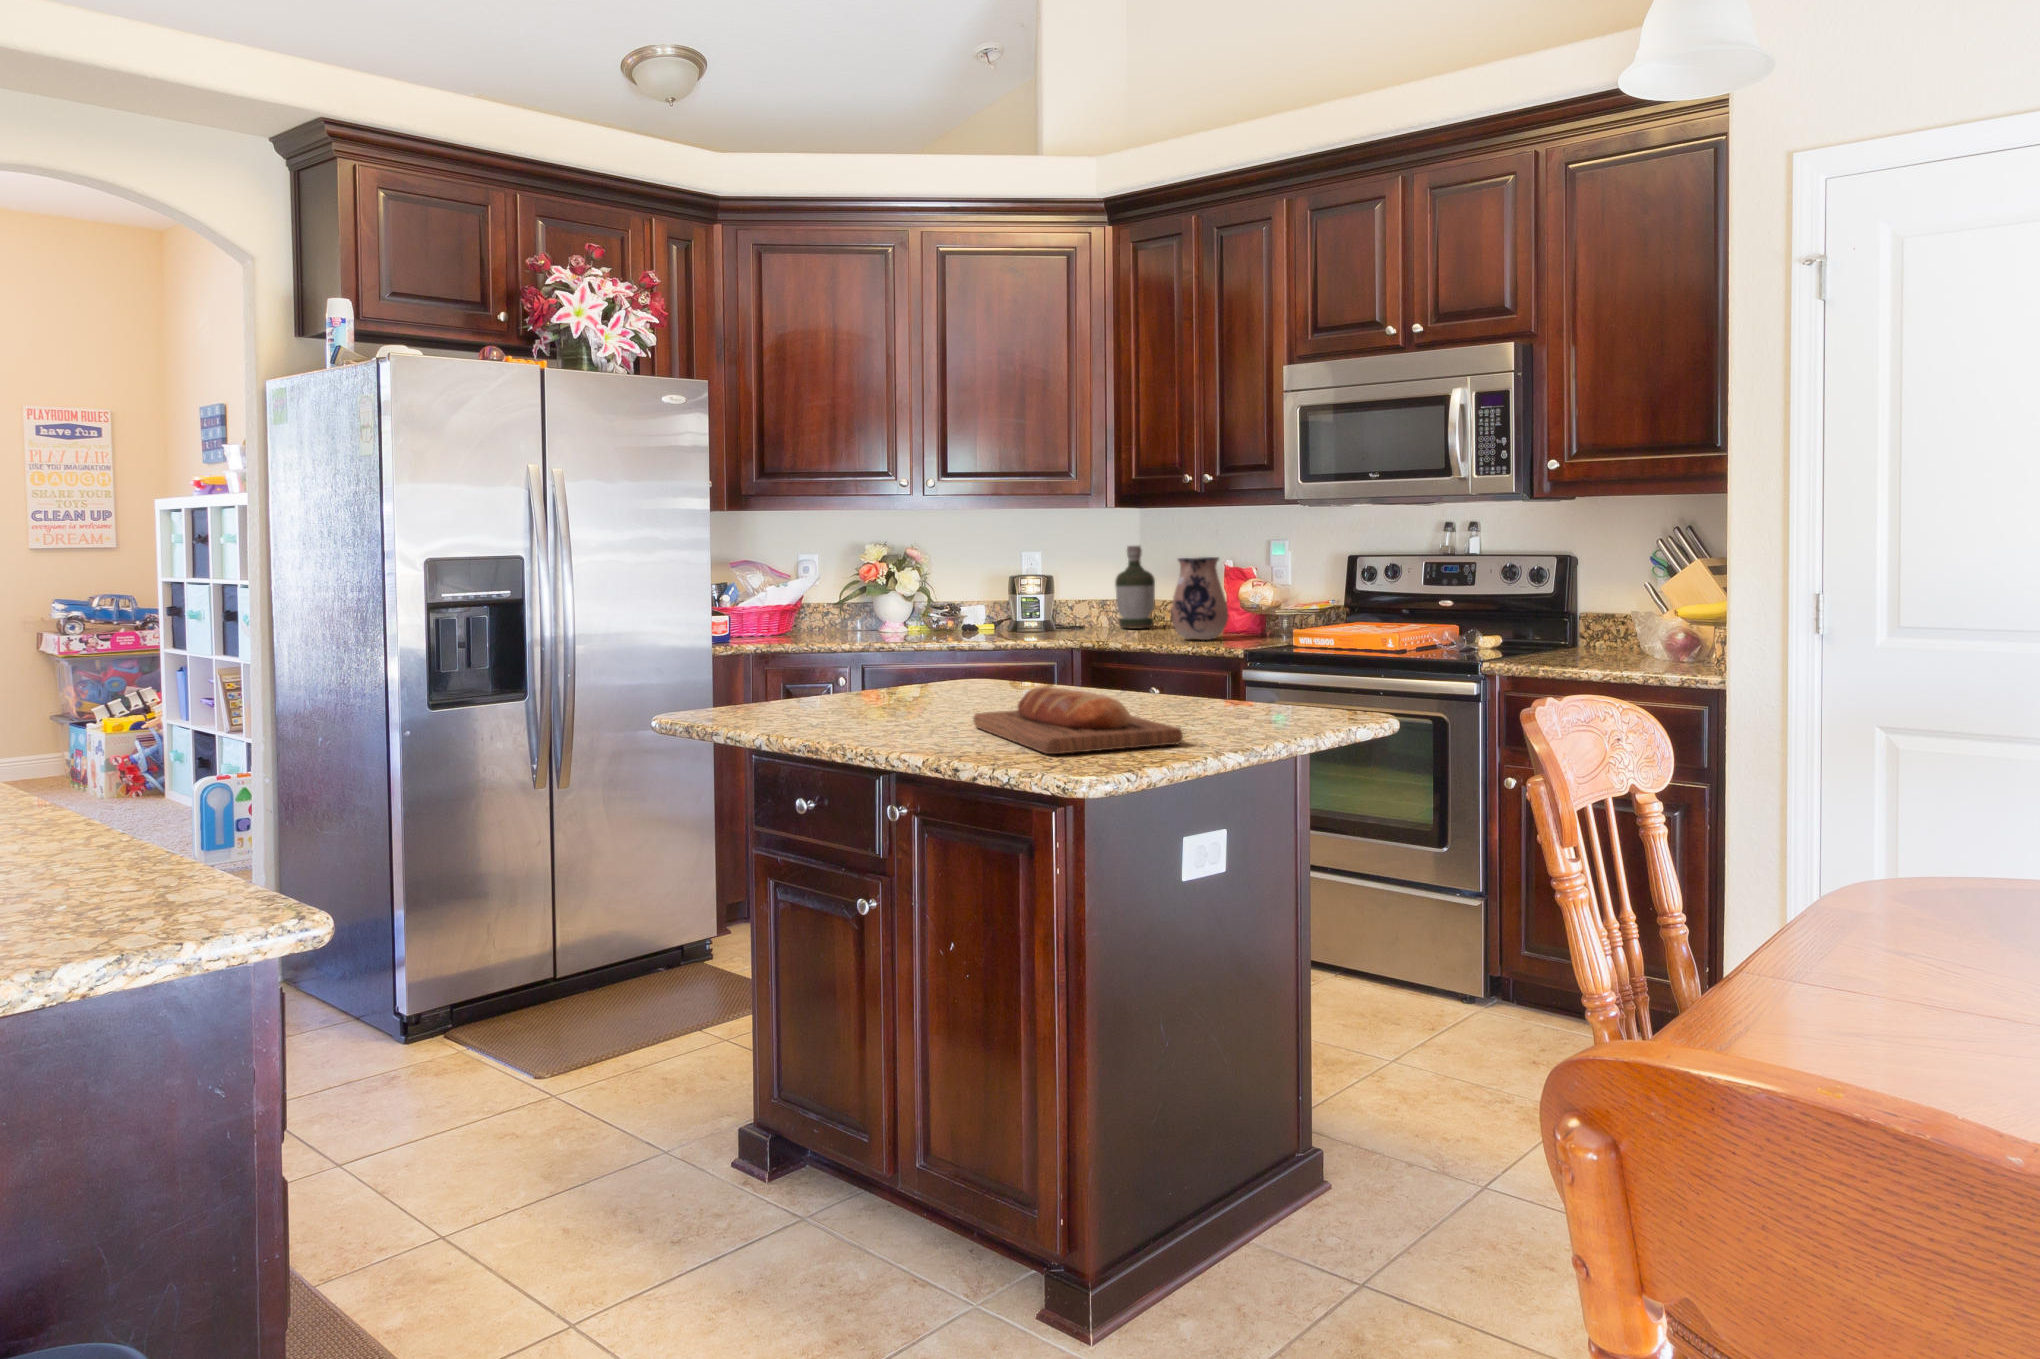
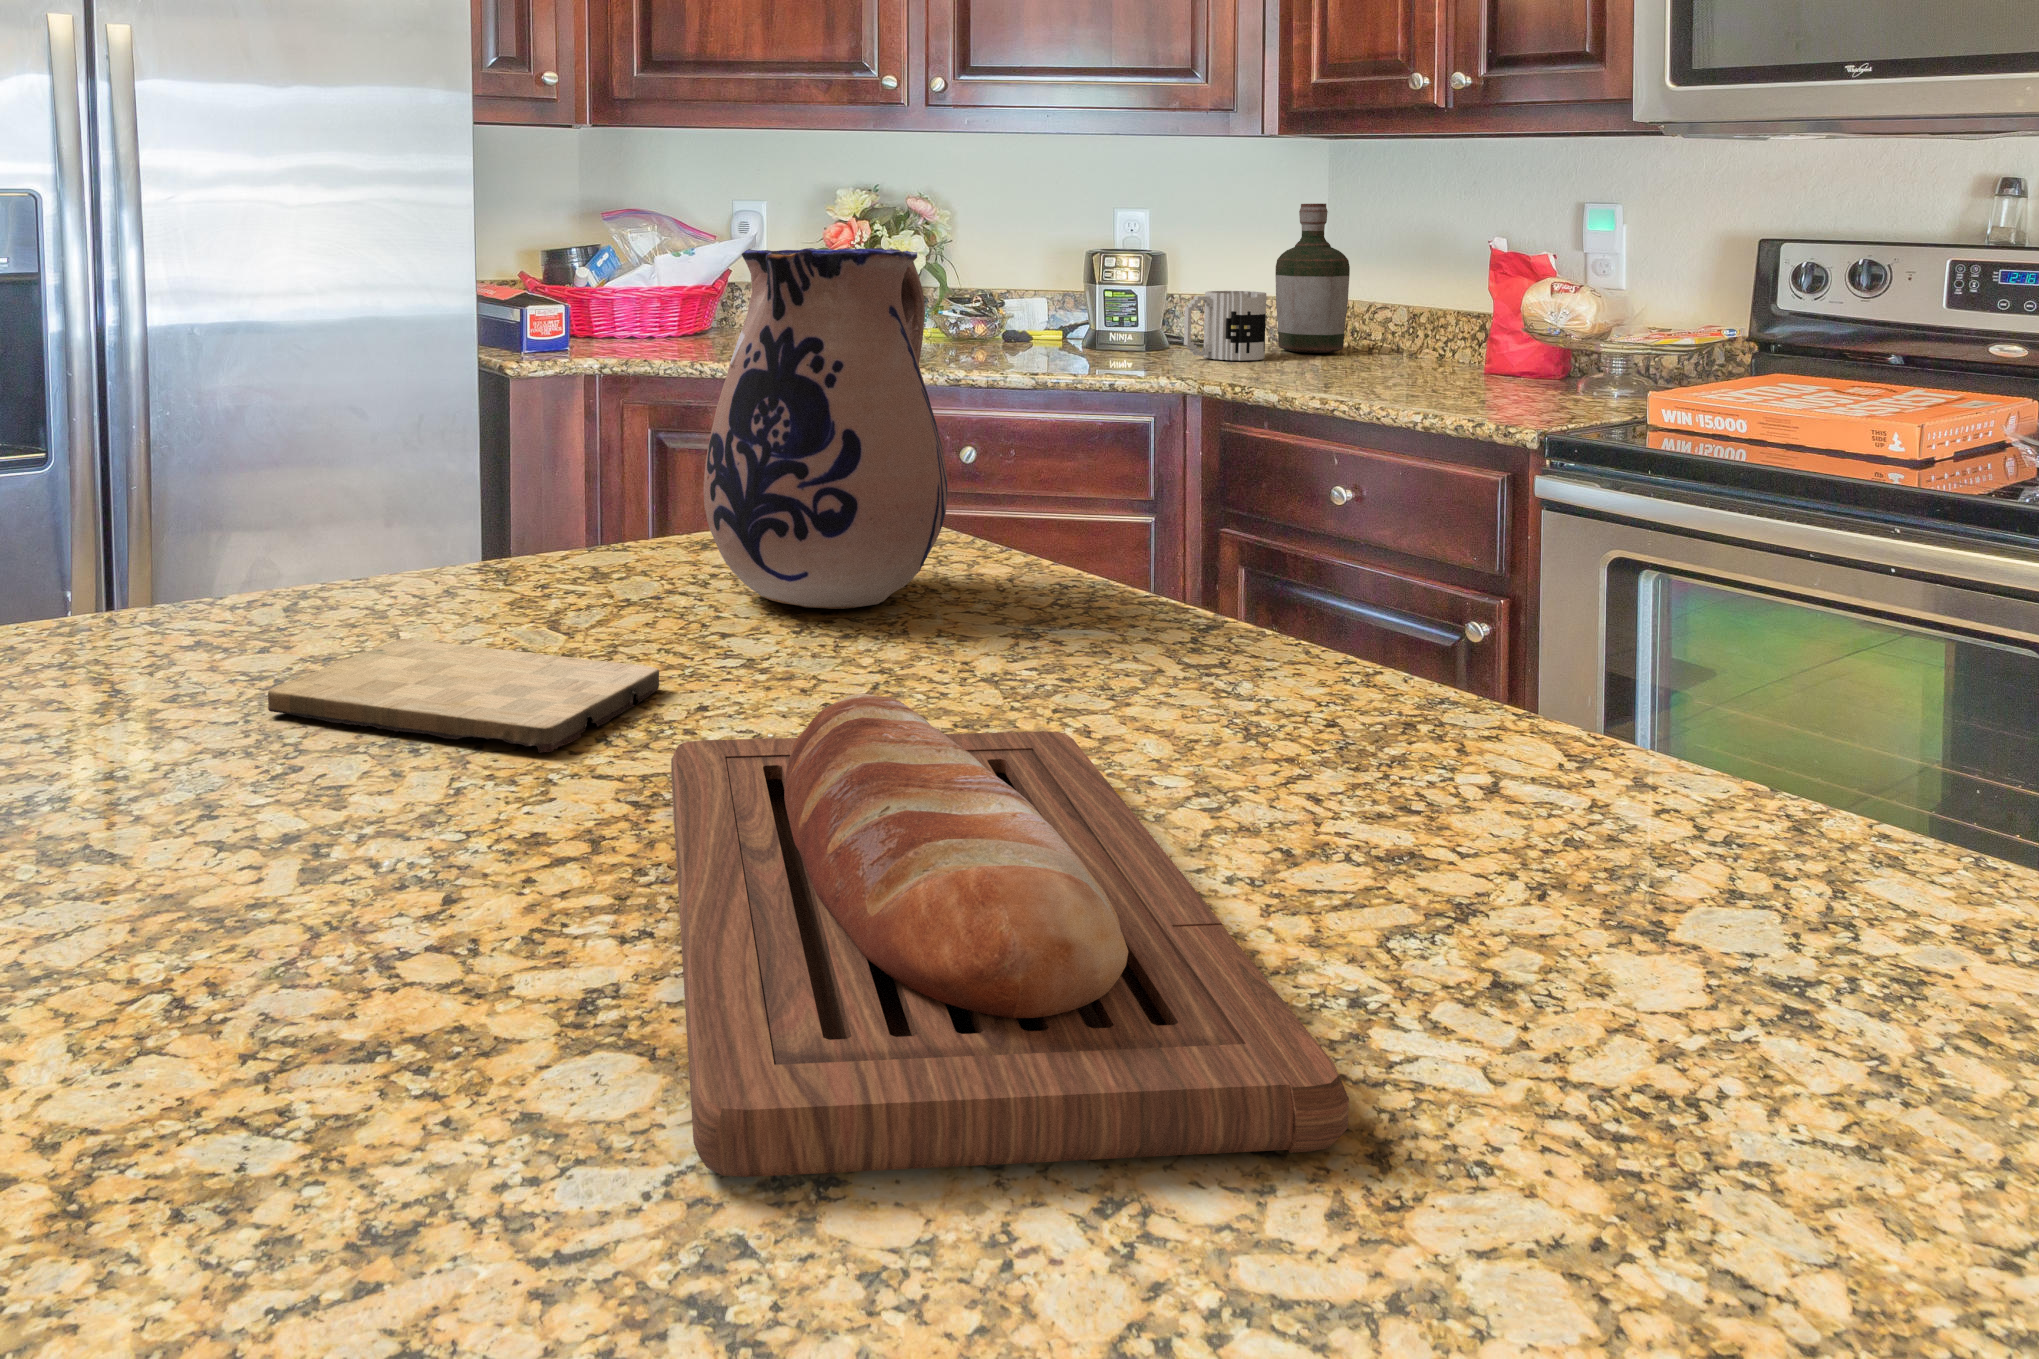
ceramic pitcher: present [1171,557,1228,640] -> present [704,248,947,609]
mug: none [1069,595,1113,634] -> present [1184,291,1266,360]
cutting board: none [811,709,942,726] -> present [268,639,659,753]

